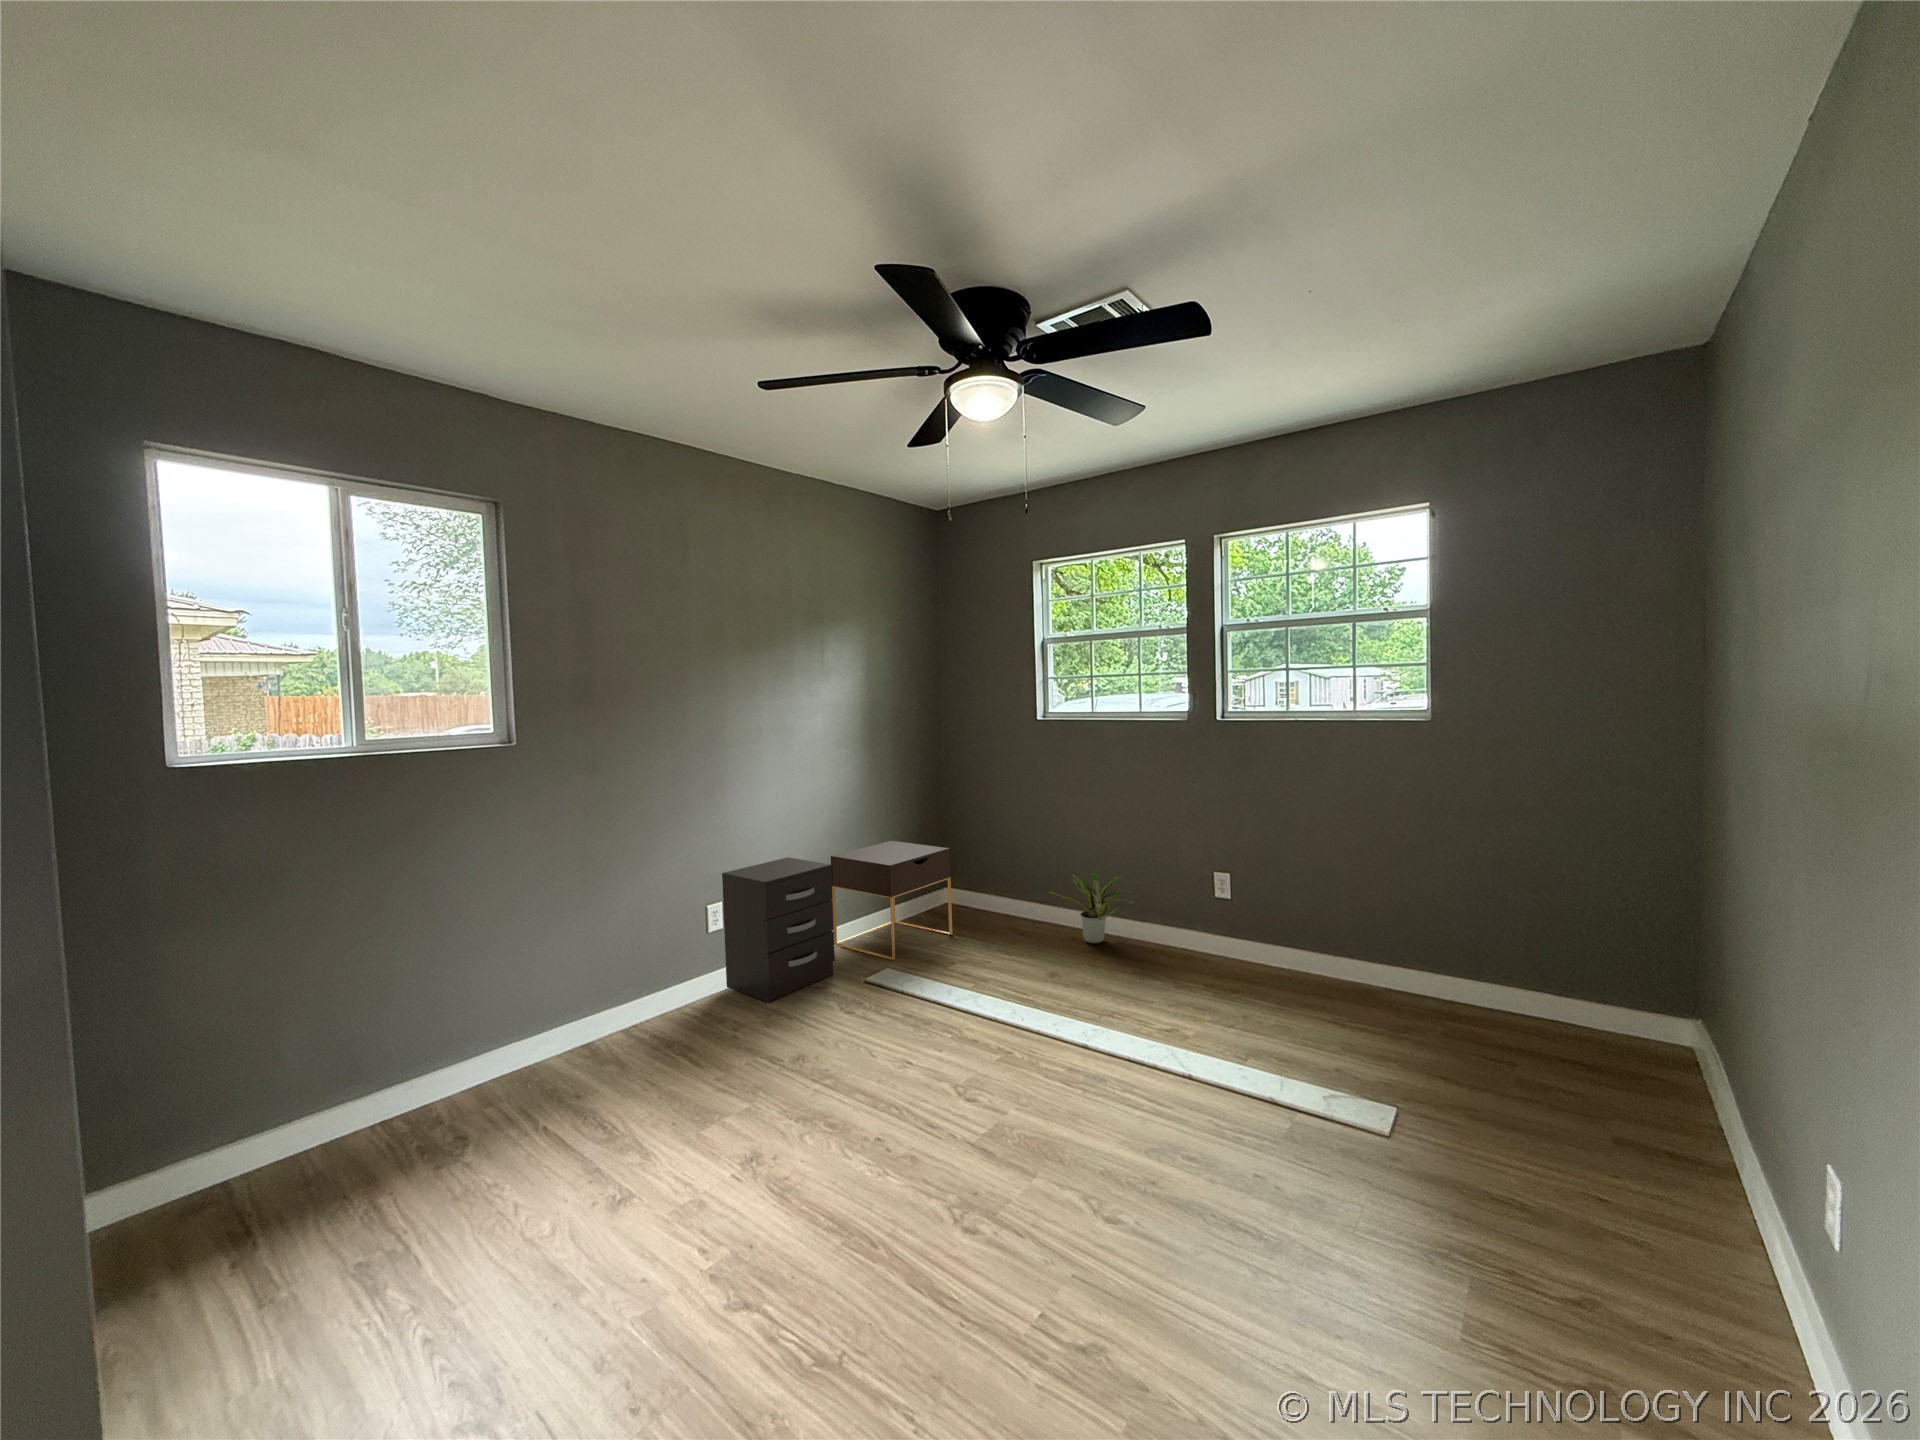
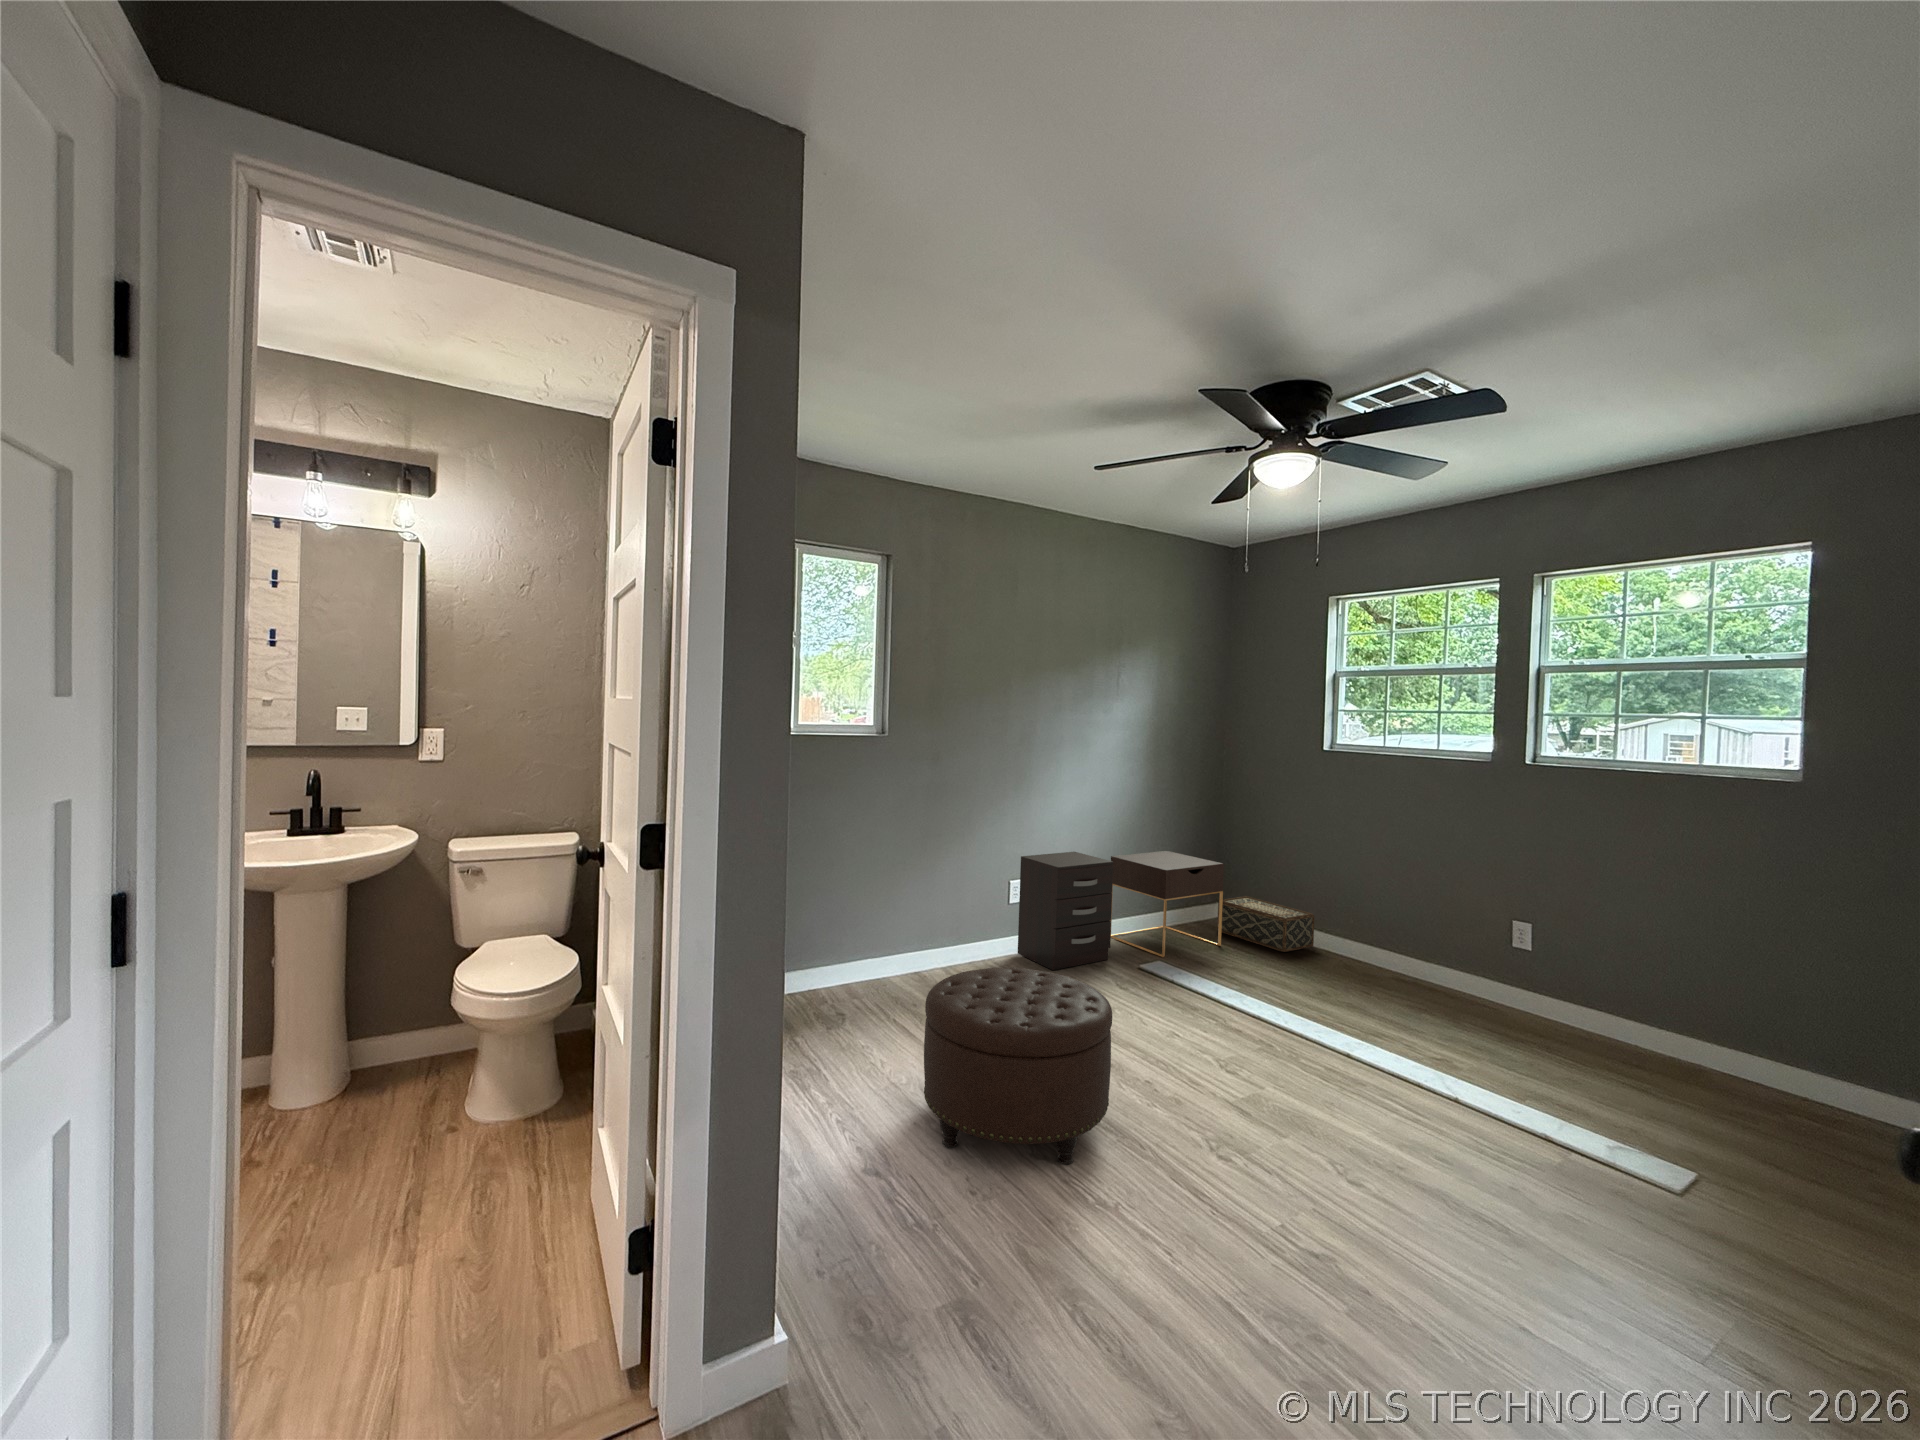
potted plant: present [1048,873,1134,944] -> none [1323,903,1419,977]
woven basket: none [947,876,1040,931] -> present [1217,896,1314,952]
ottoman: none [553,1036,826,1337] -> present [924,967,1112,1164]

